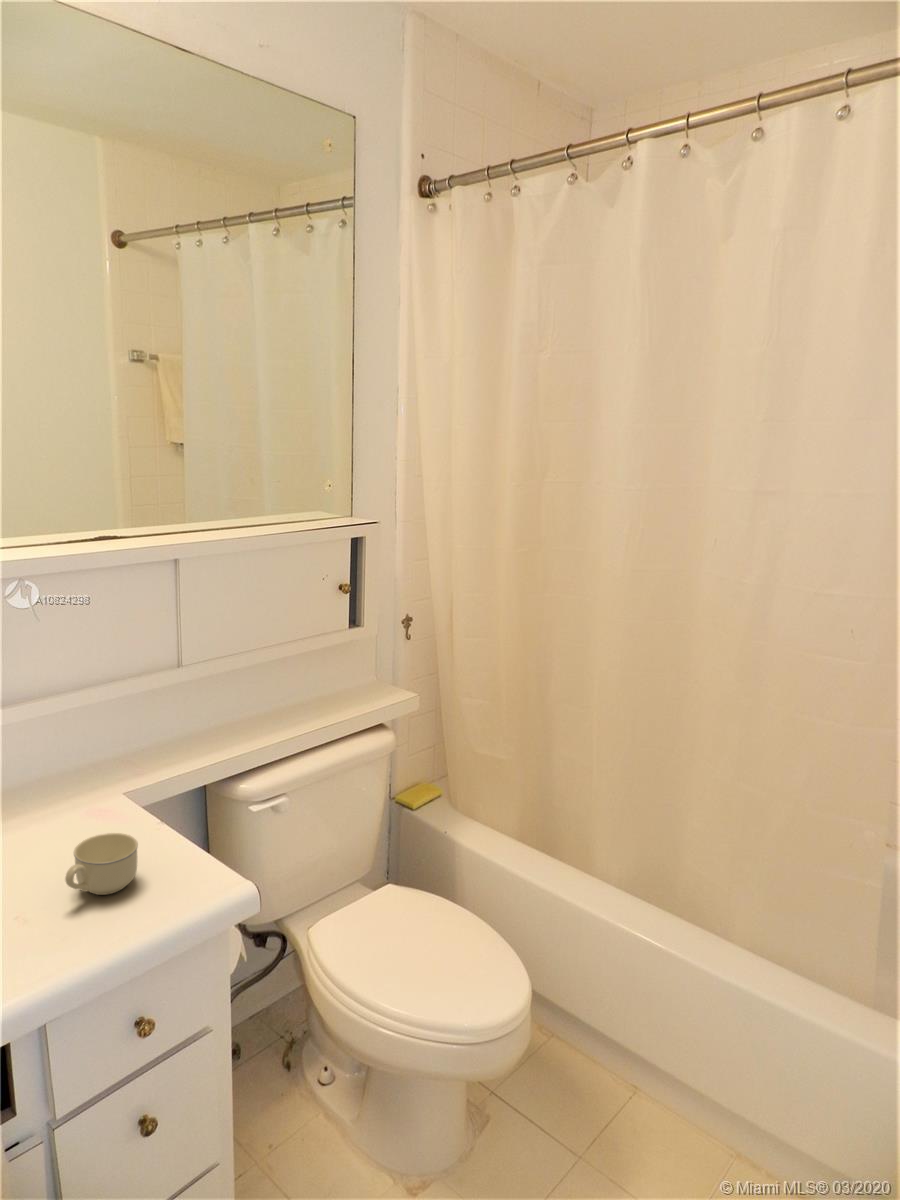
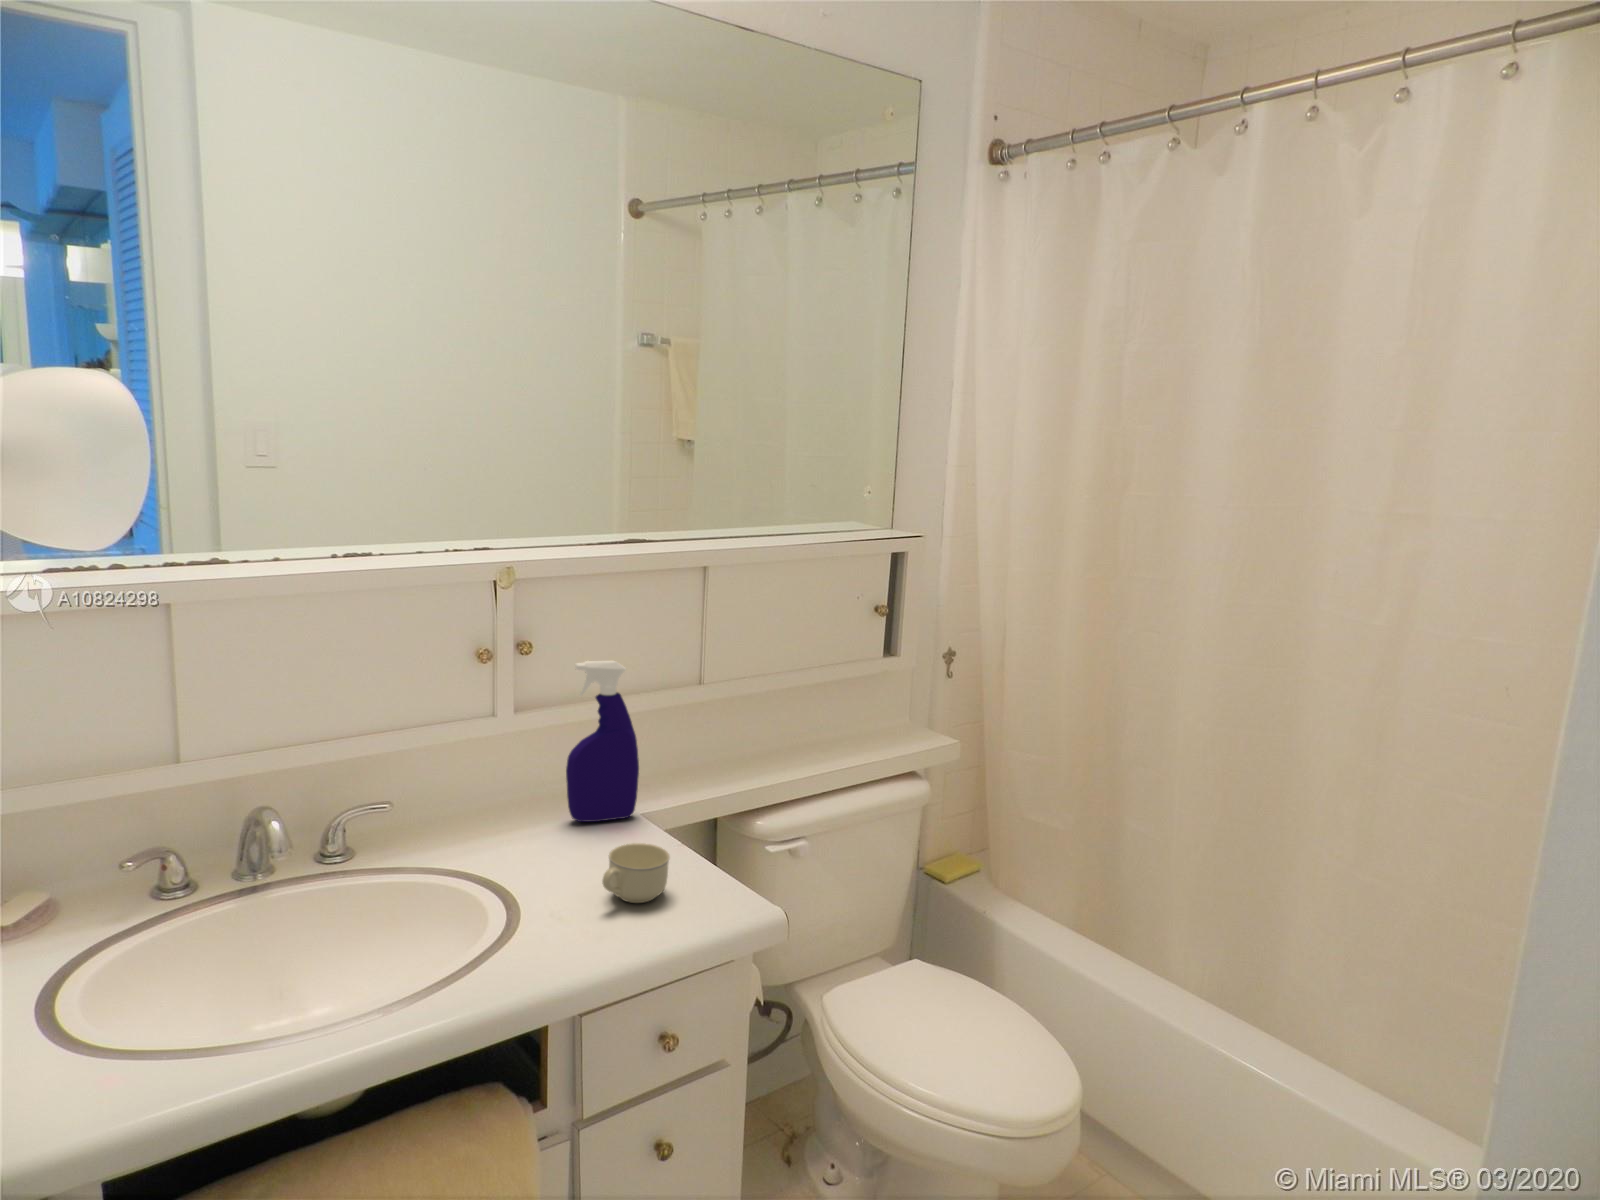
spray bottle: none [40,654,116,810] -> present [566,661,639,822]

